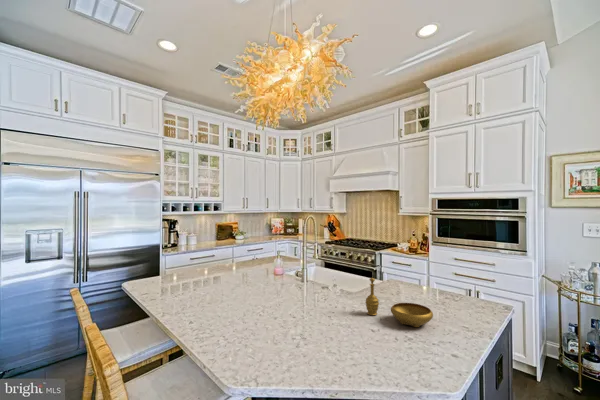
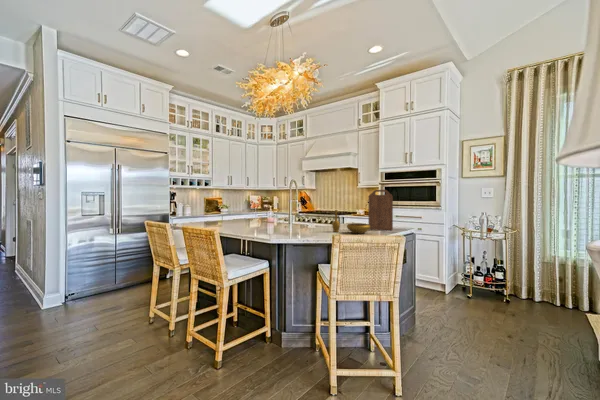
cutting board: none [425,242,469,312] -> present [368,190,393,230]

